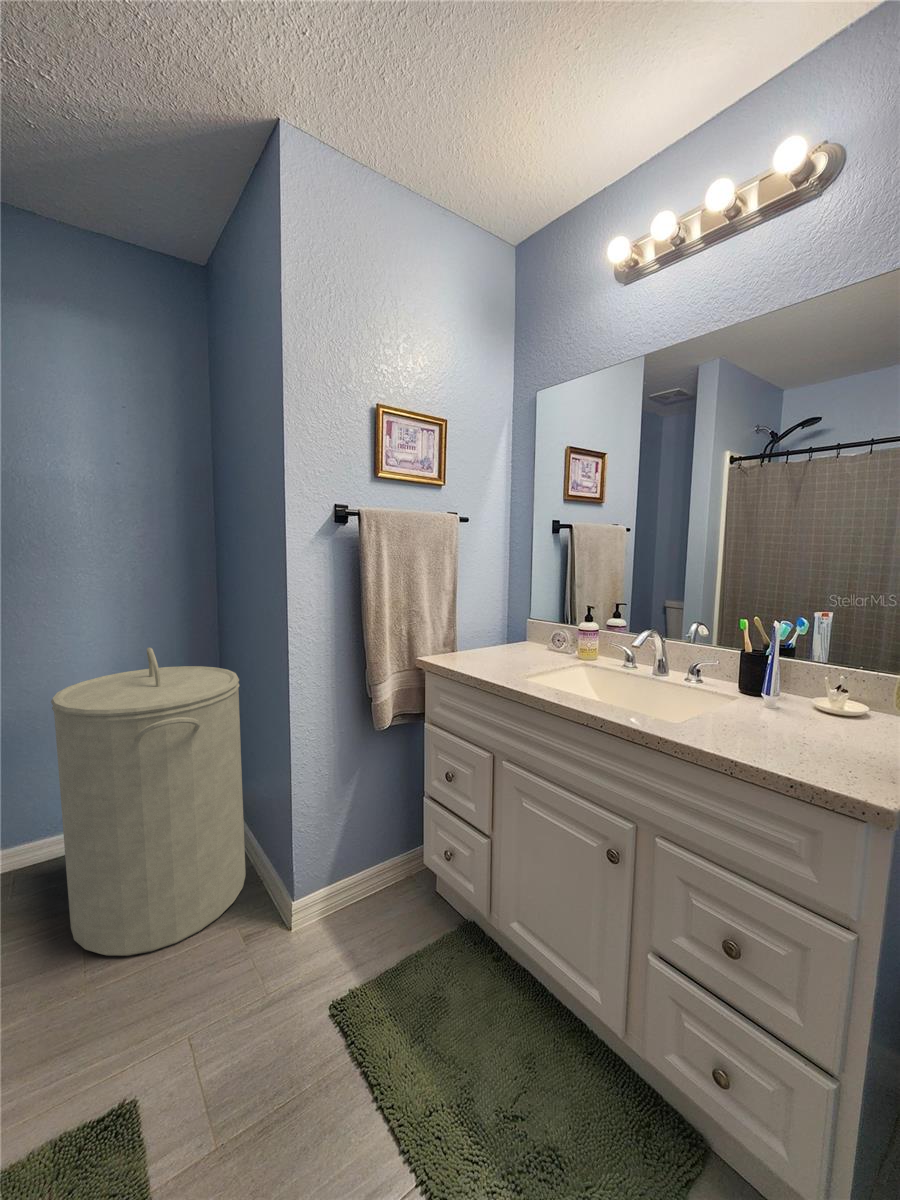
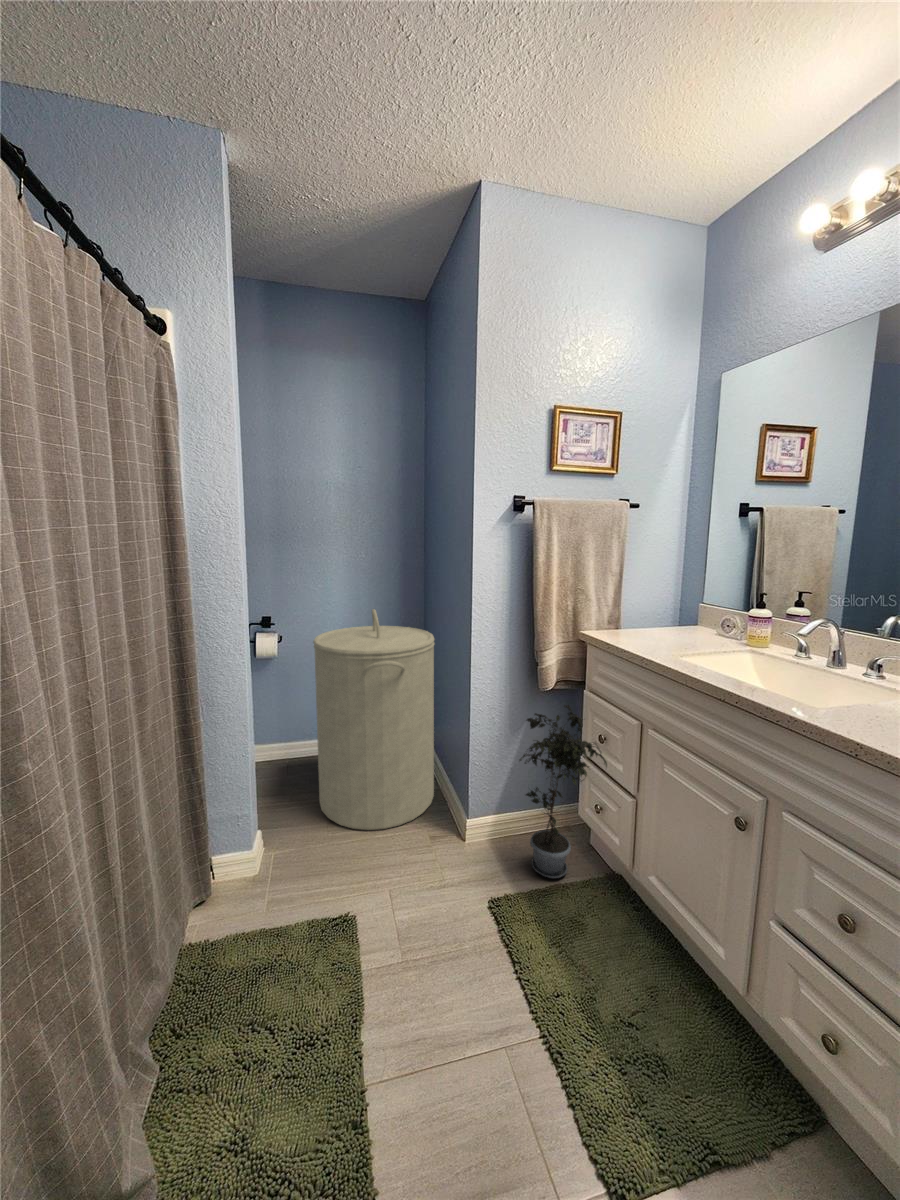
potted plant: none [358,742,460,949] -> present [519,705,607,878]

